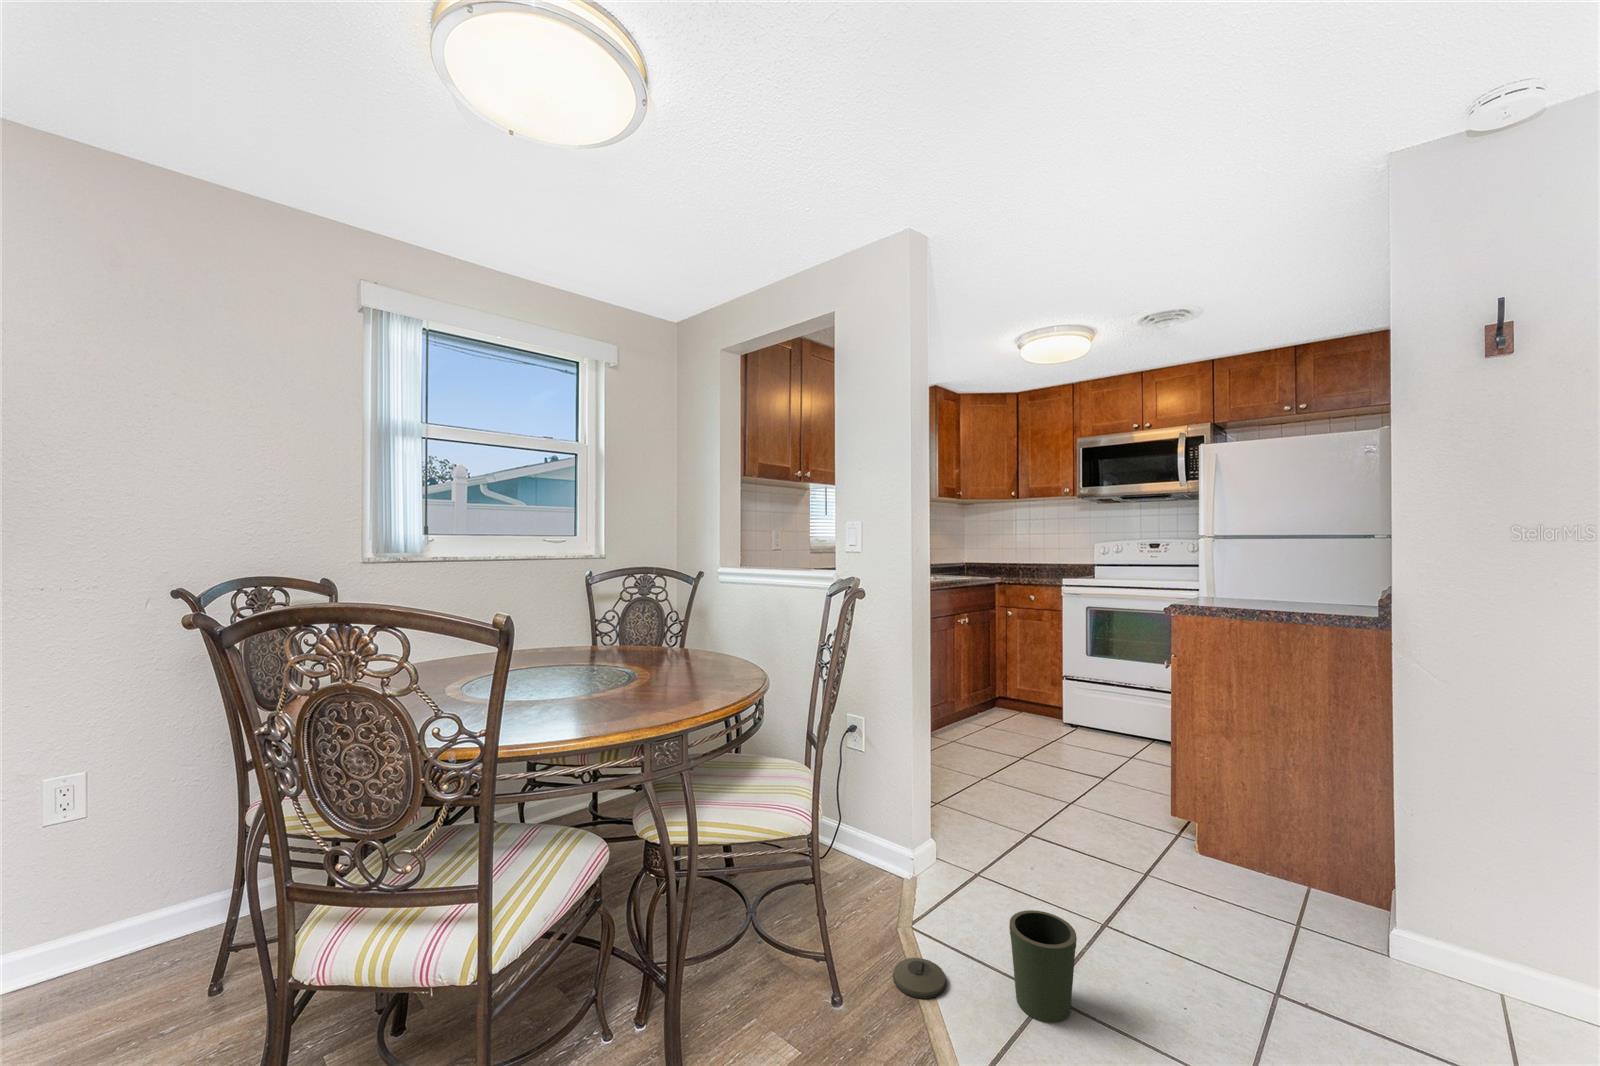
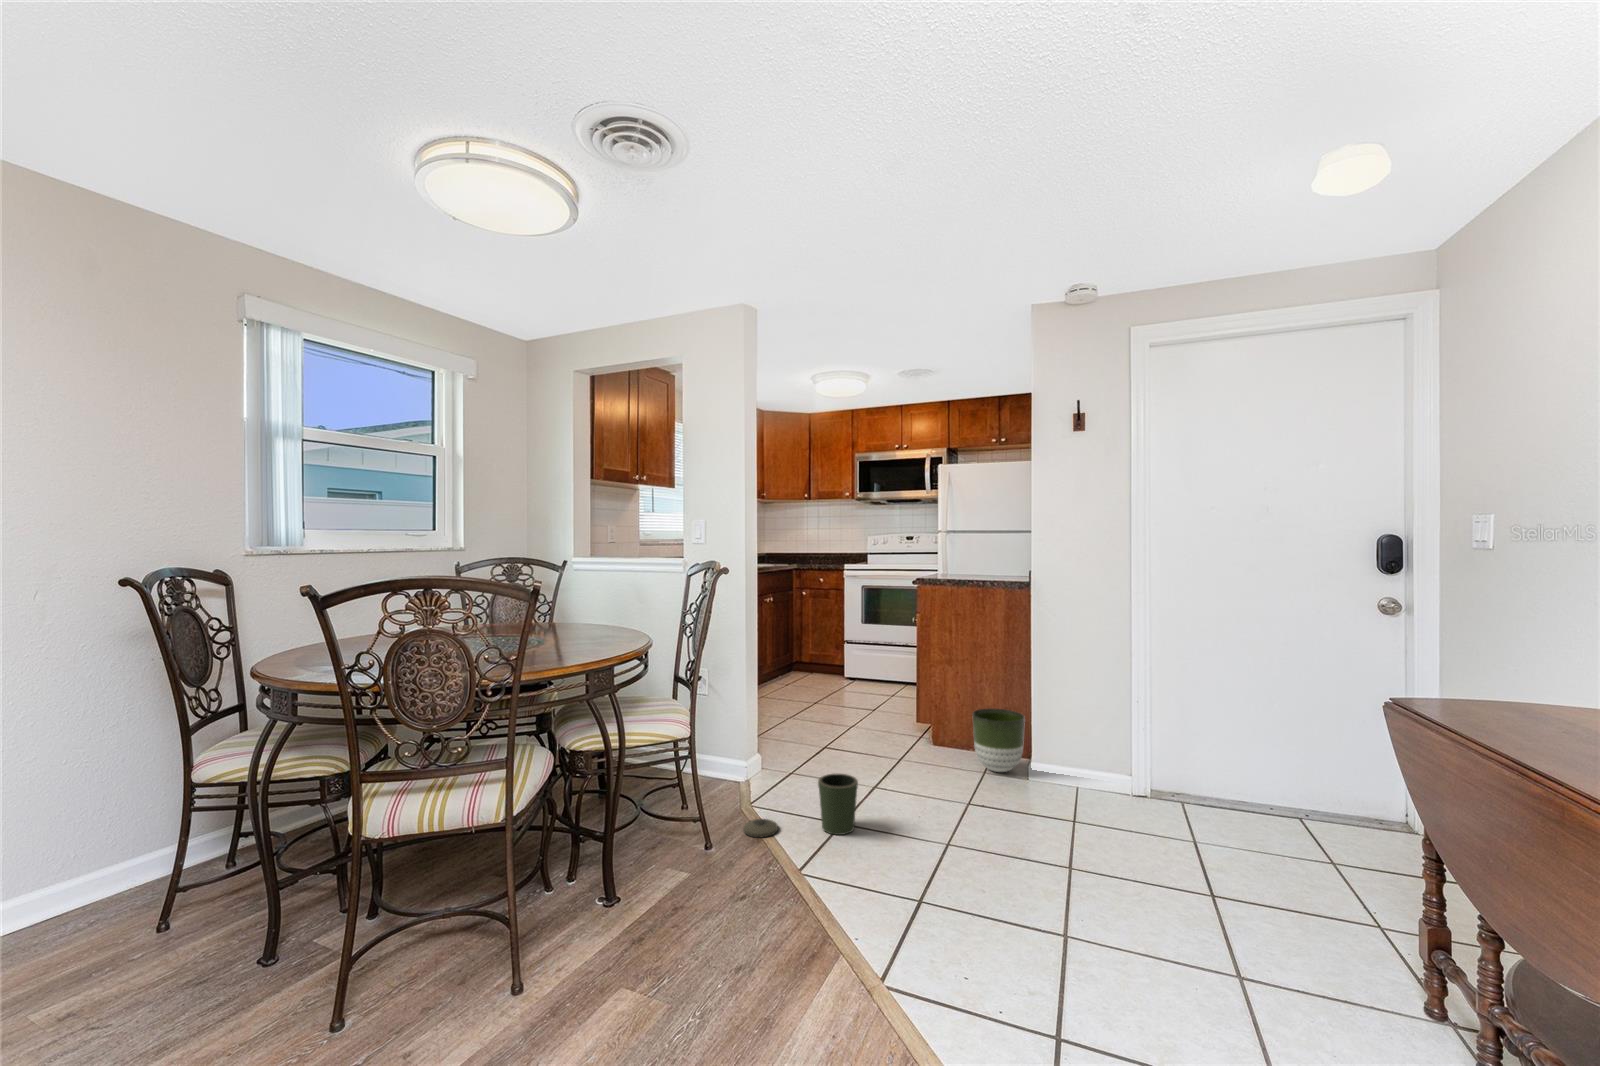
planter: none [1276,816,1382,931] -> present [972,708,1025,772]

